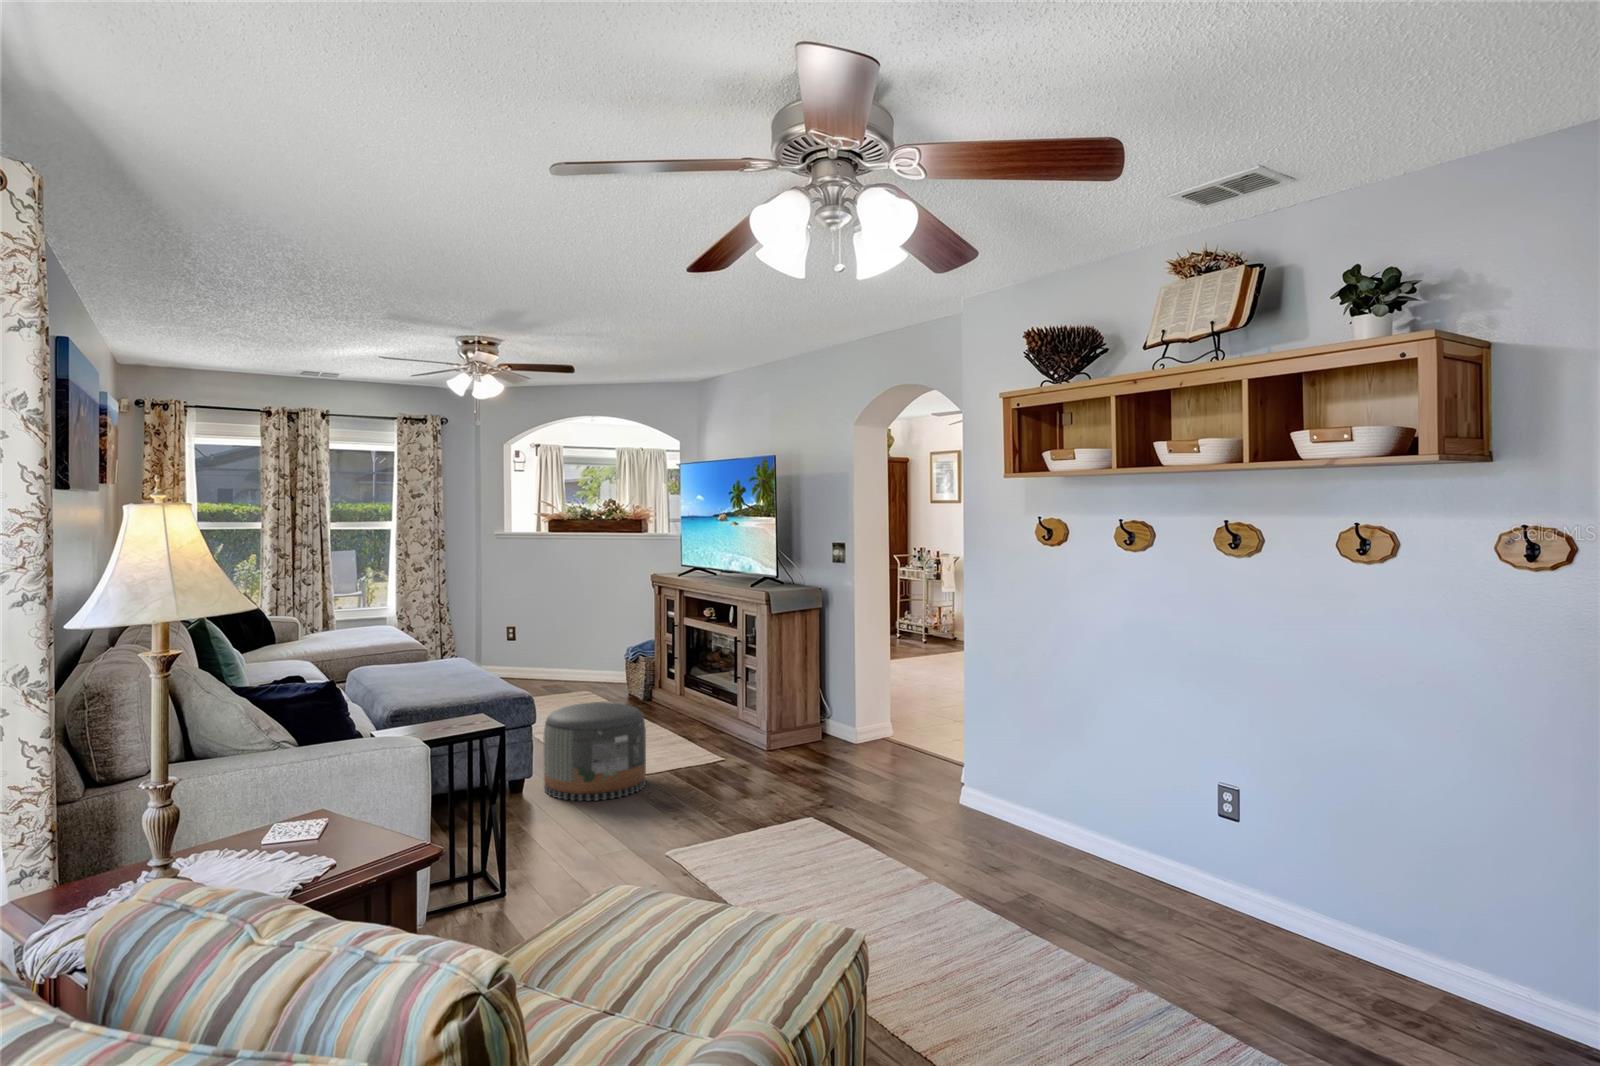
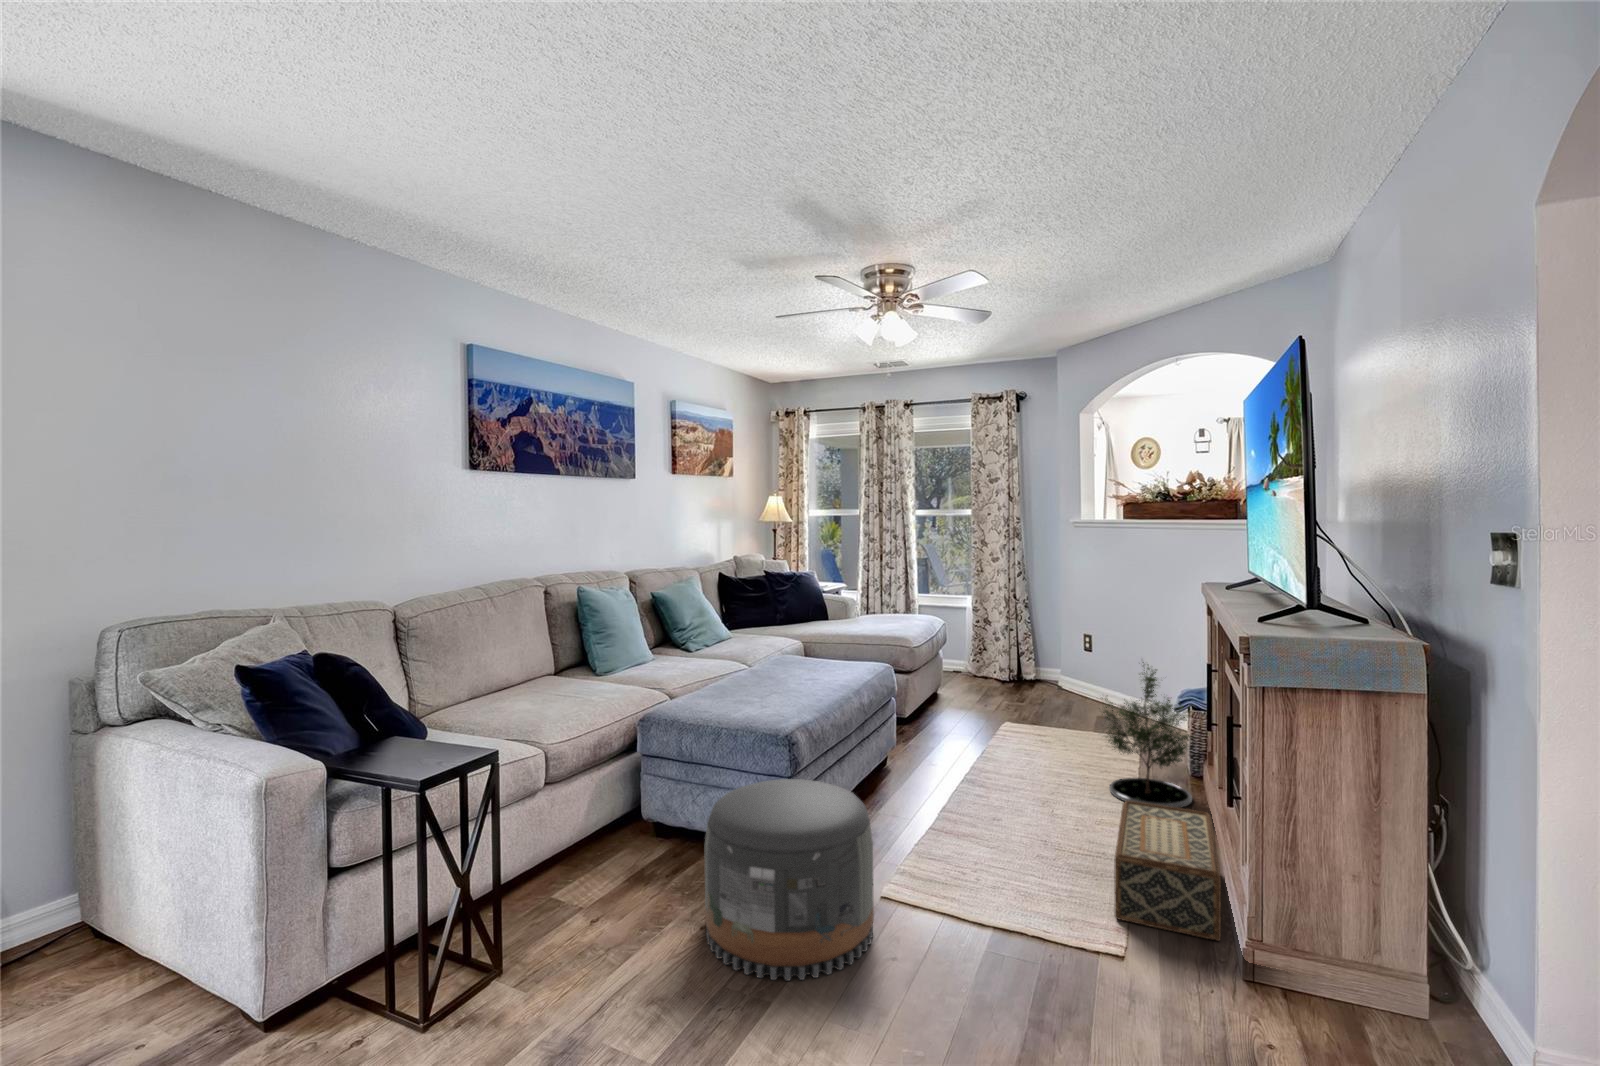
potted tree: none [609,623,670,713] -> present [1102,662,1195,808]
woven basket: none [674,693,749,744] -> present [1114,801,1221,941]

